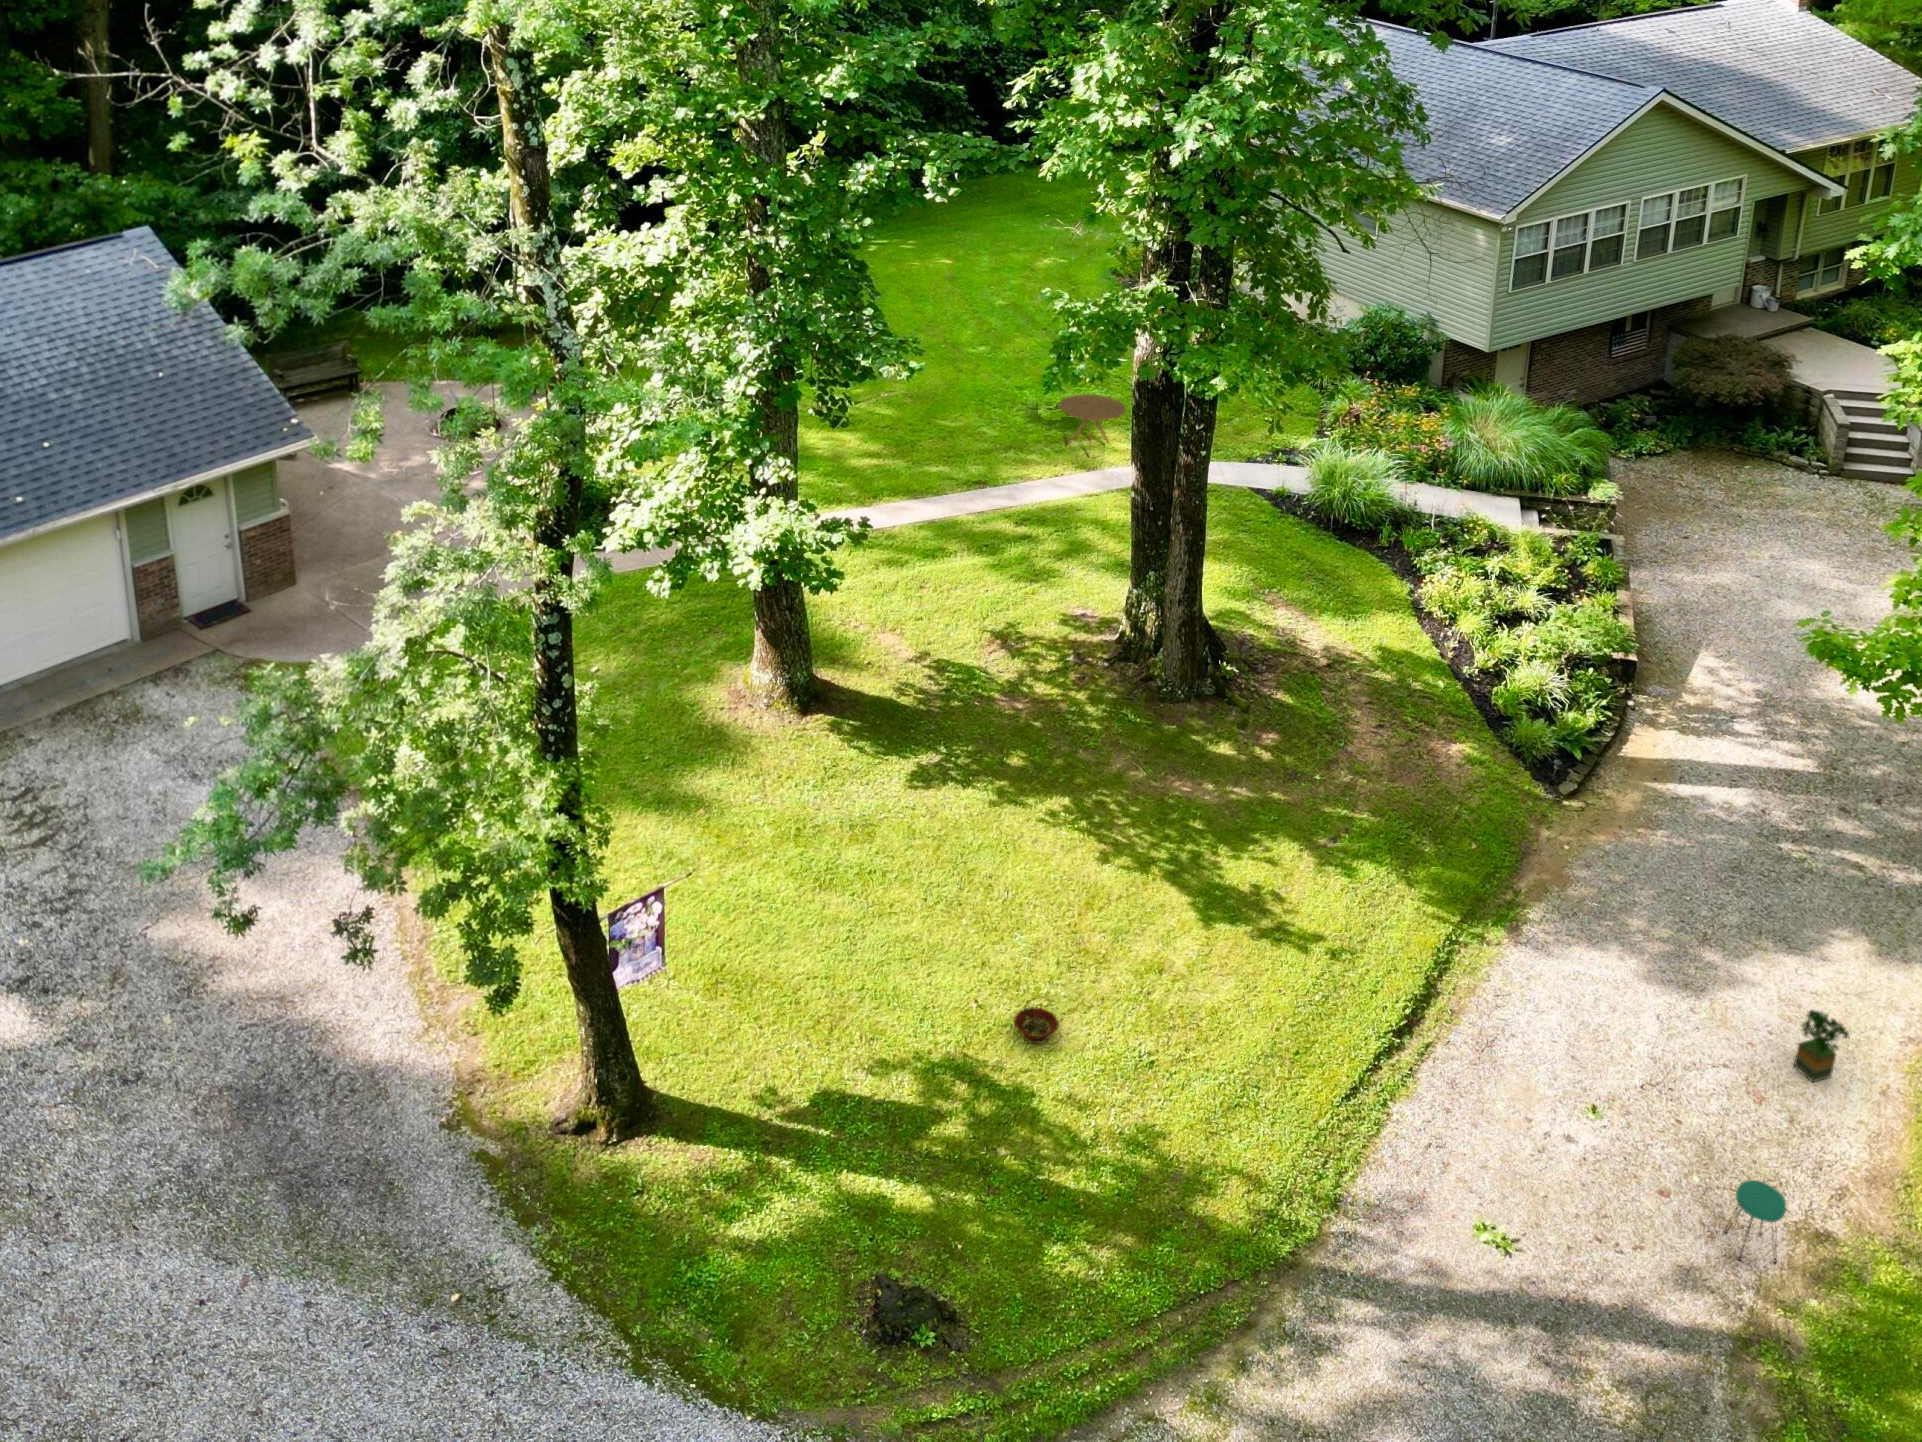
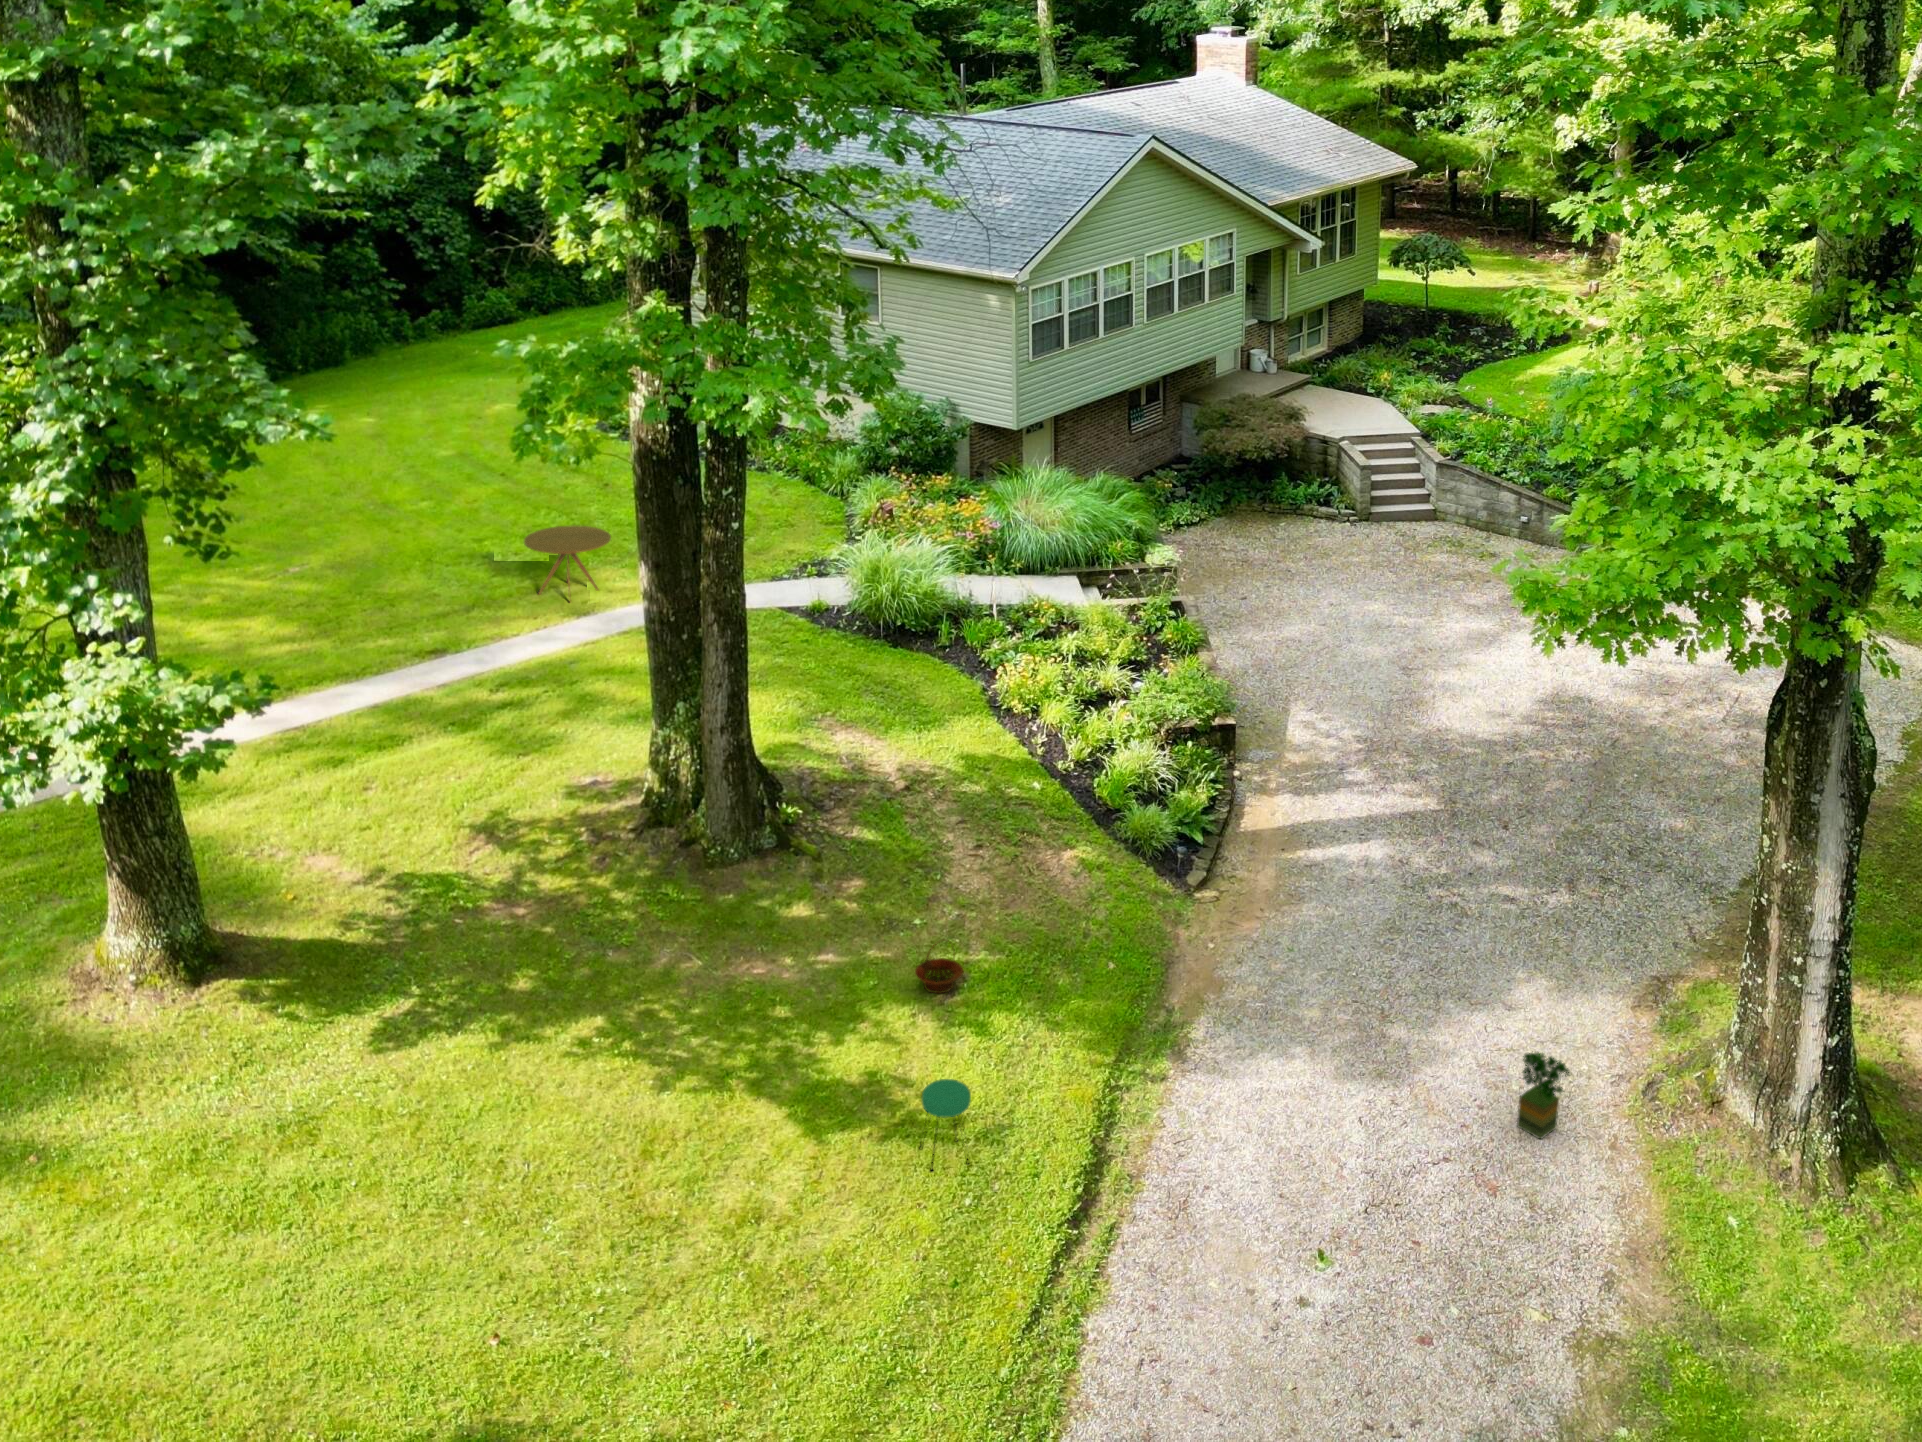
basket: present [1014,1003,1059,1044] -> present [915,944,963,993]
stool: present [1725,1180,1786,1263] -> present [920,1079,971,1171]

